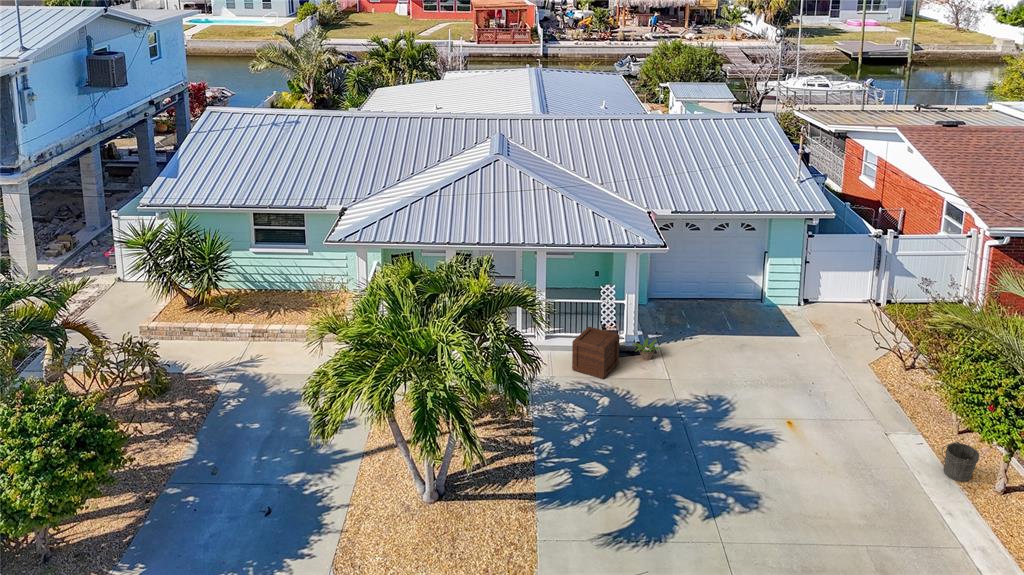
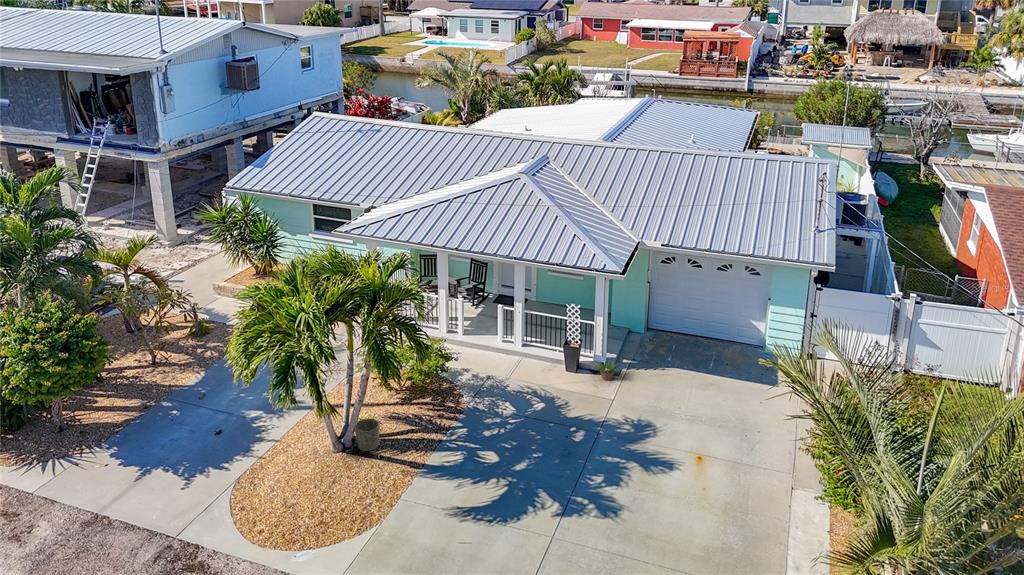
wooden crate: present [572,327,620,379] -> none [532,340,578,388]
bucket: present [942,442,979,481] -> present [354,418,380,451]

